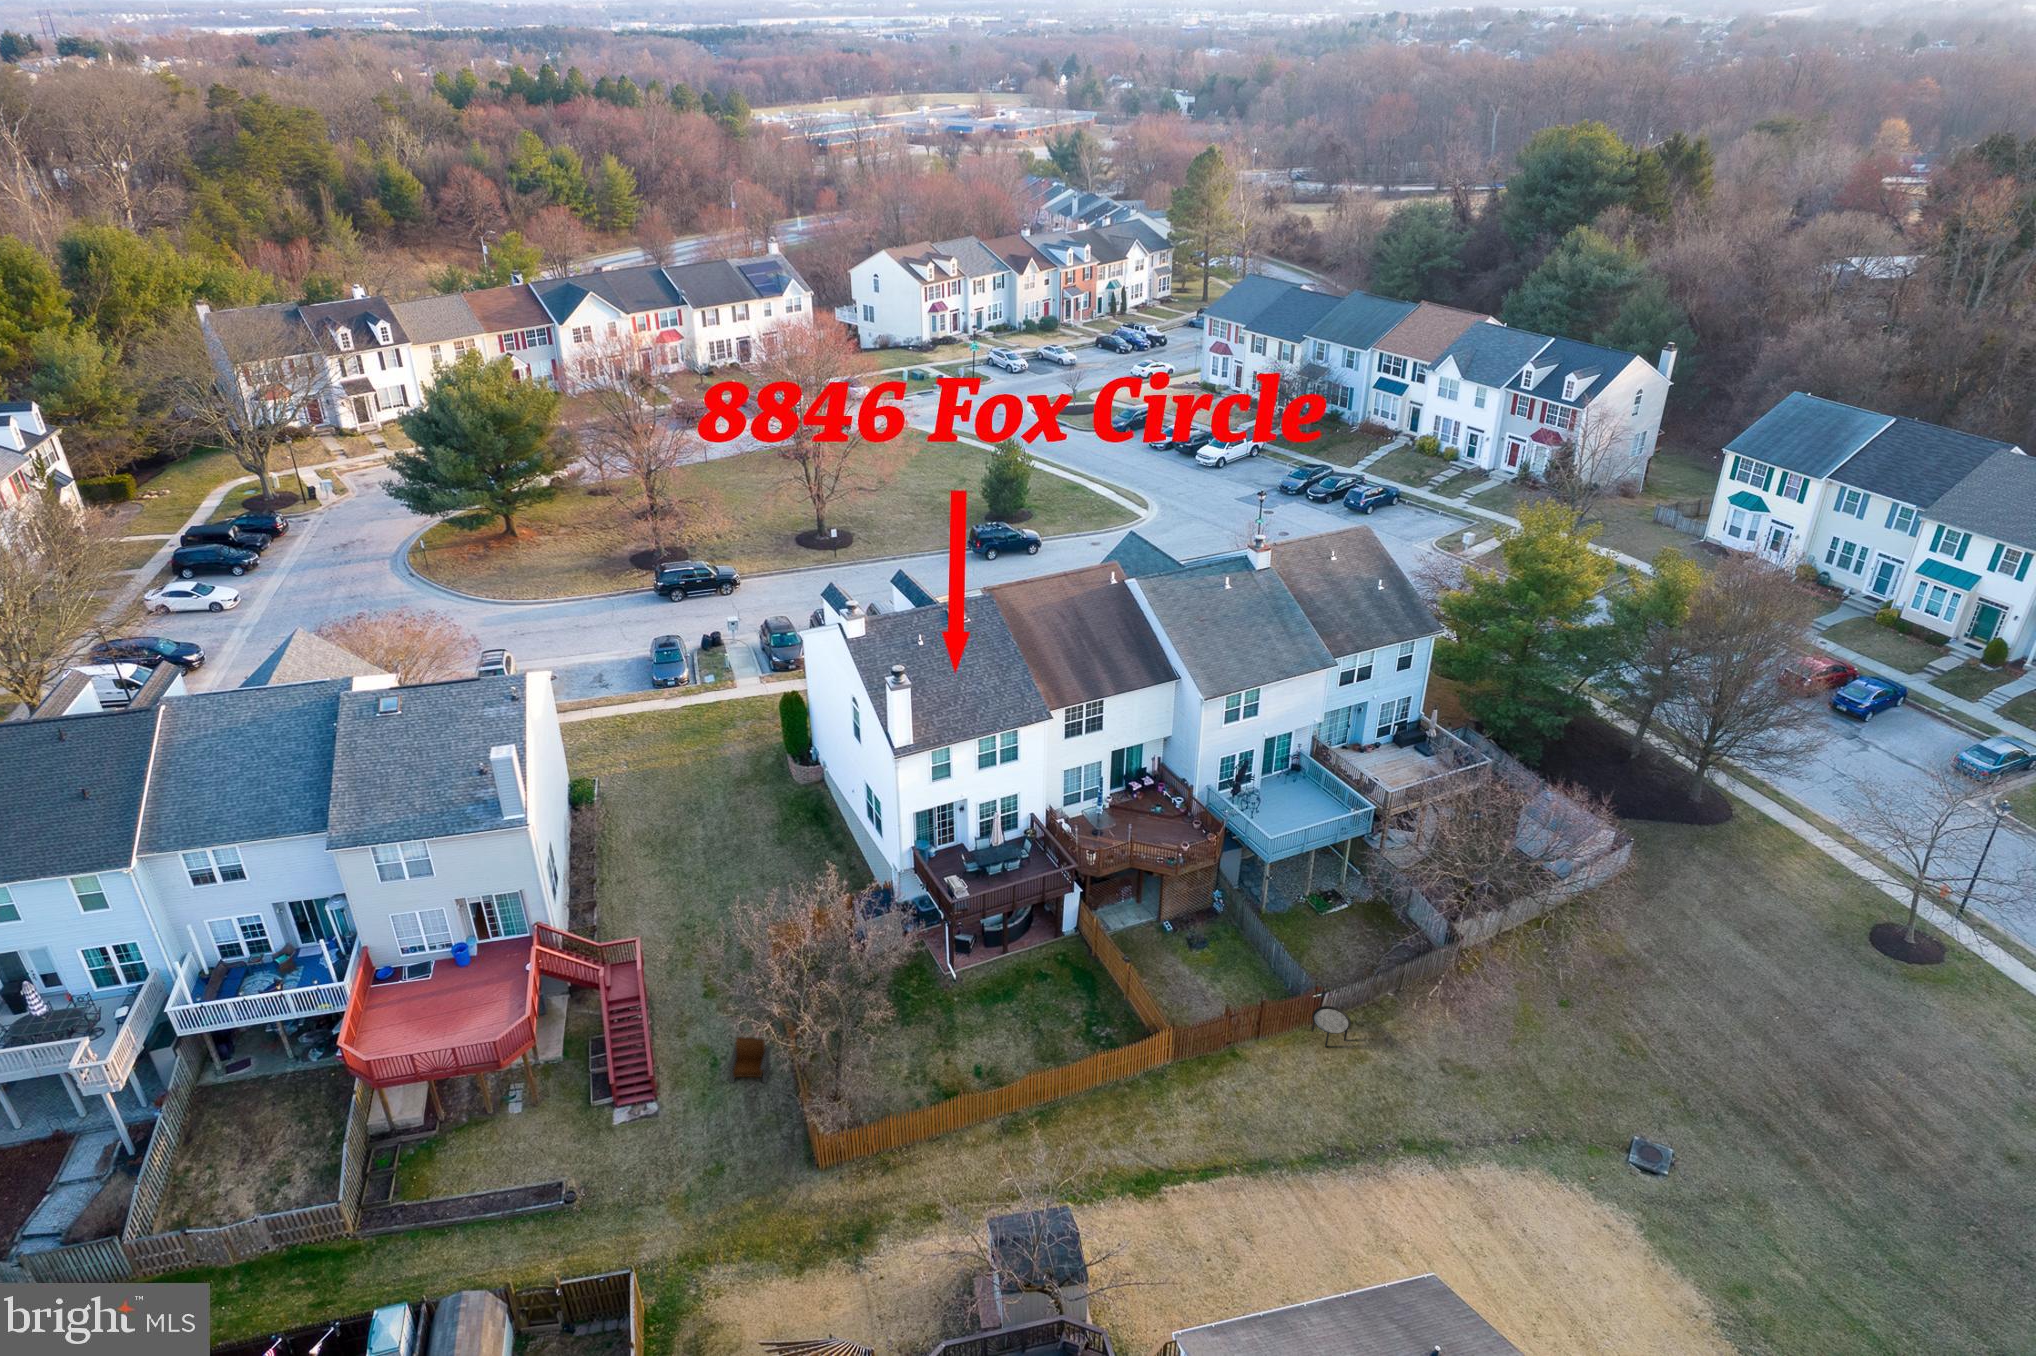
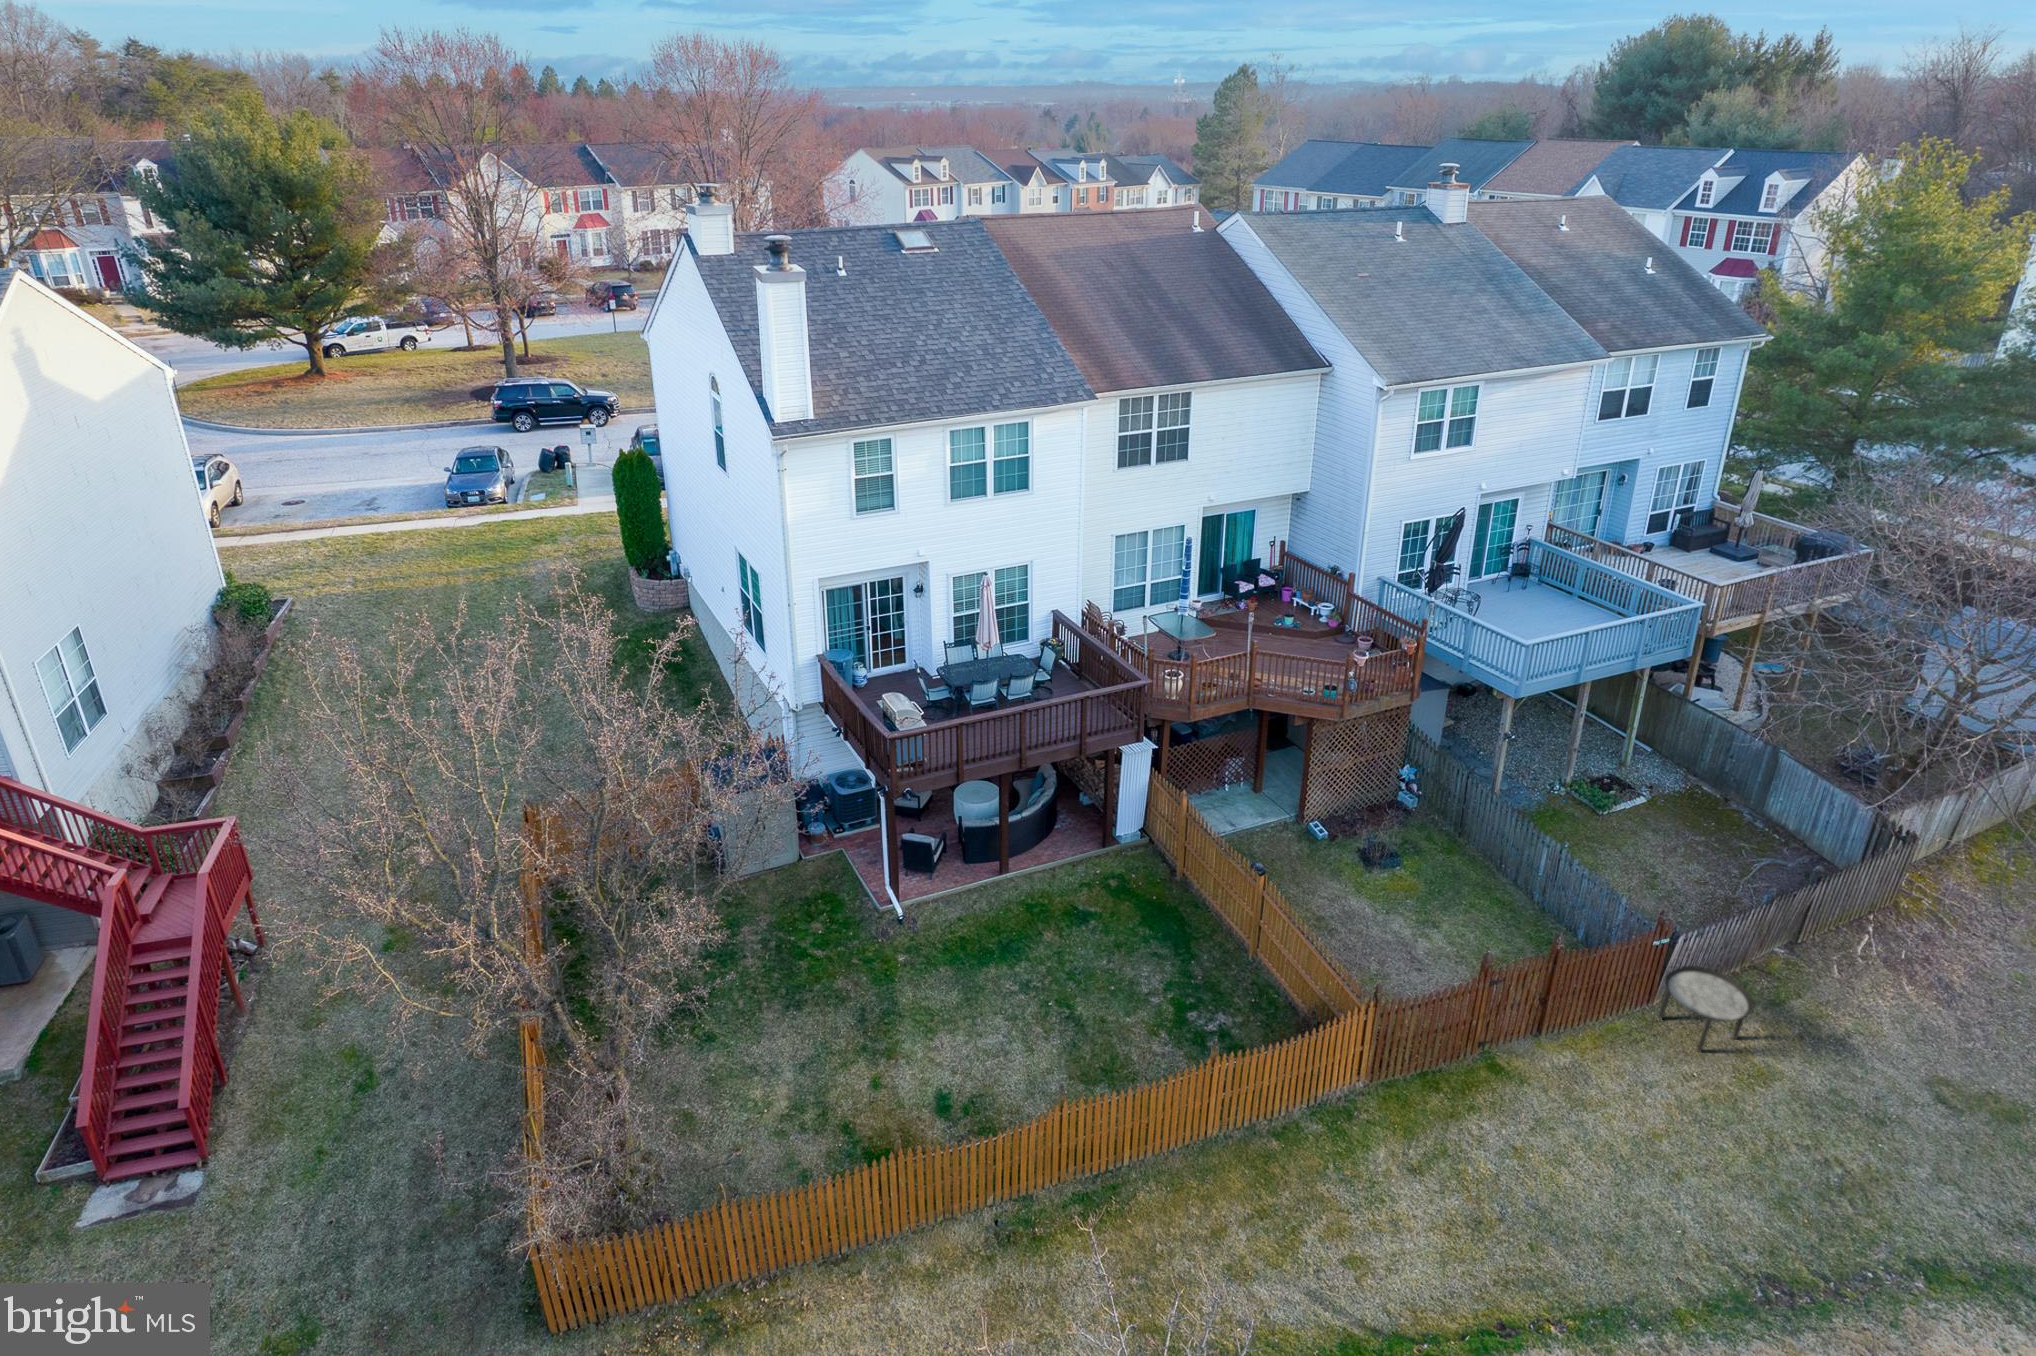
lounge chair: present [728,1037,771,1083] -> none [362,1022,483,1127]

